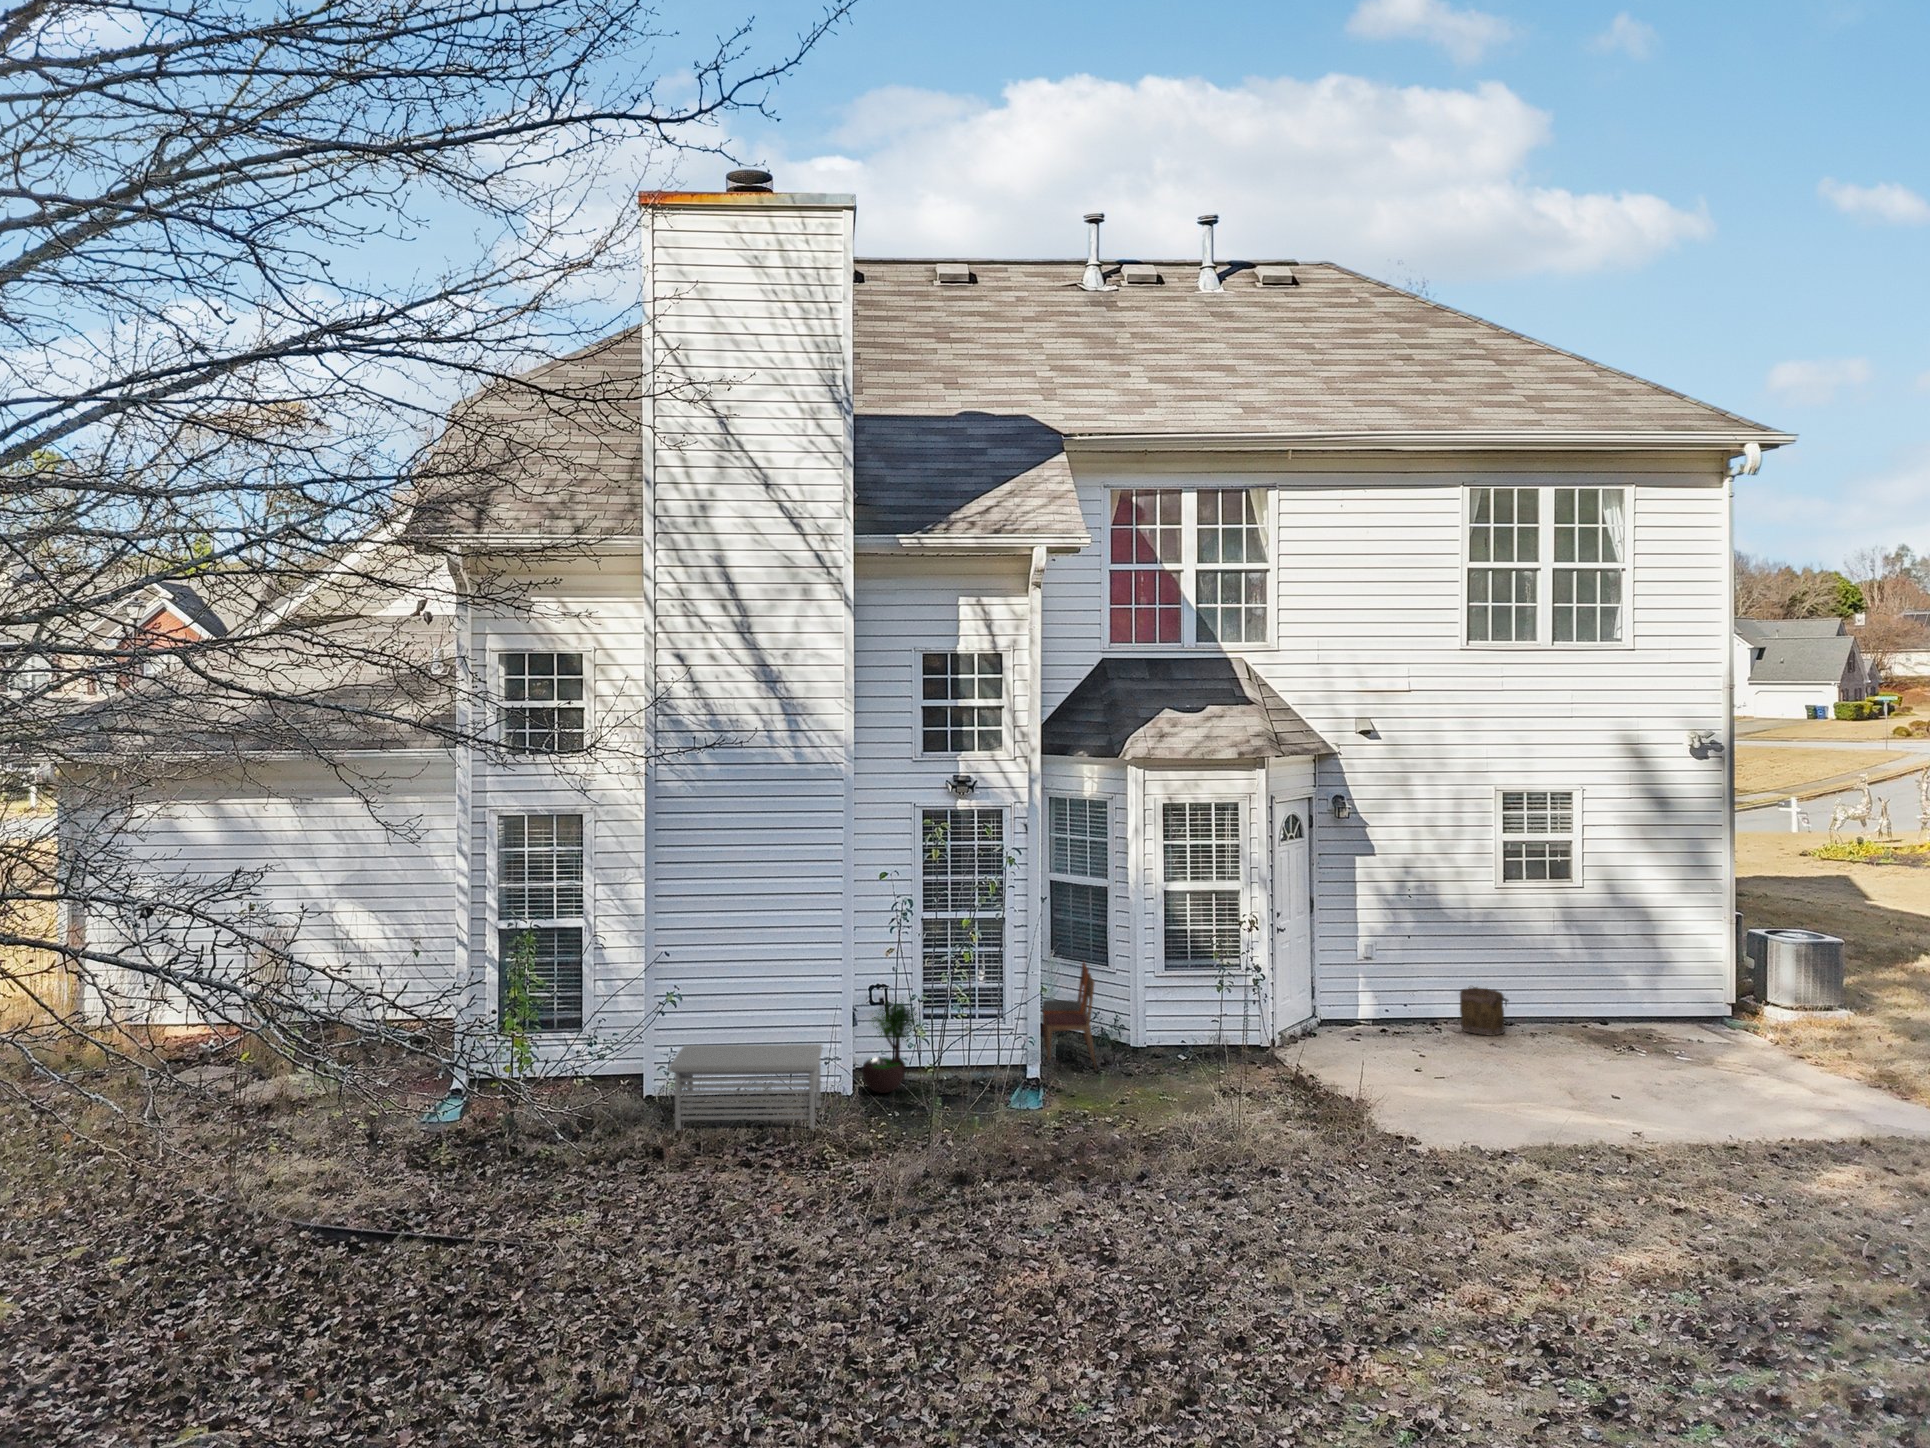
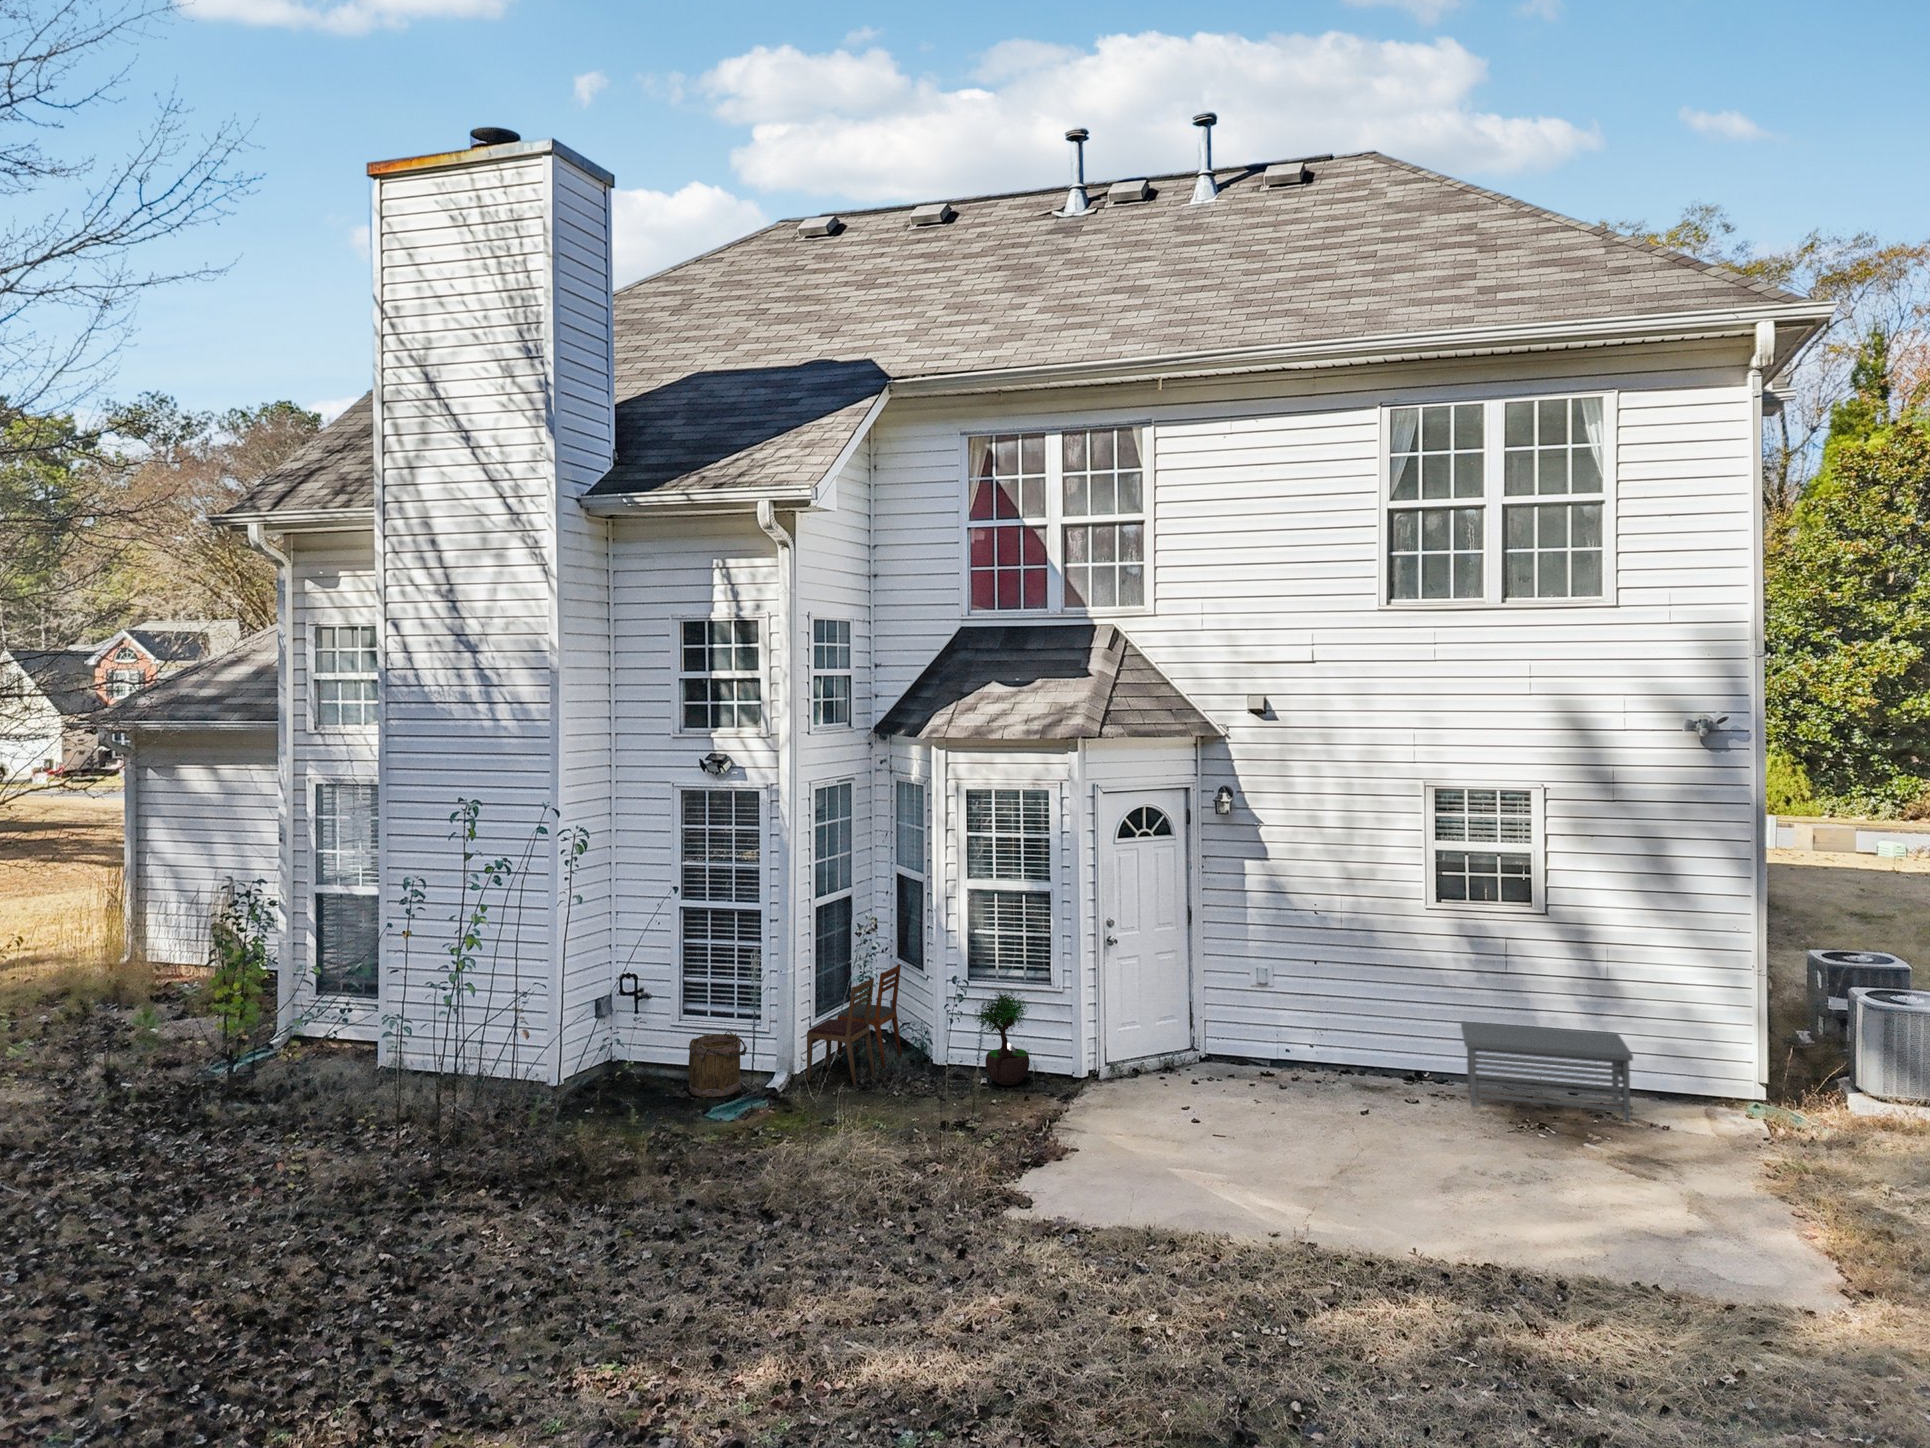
bucket: present [1460,987,1508,1036] -> present [688,1031,747,1098]
potted tree: present [862,1001,918,1093] -> present [973,990,1029,1085]
storage bench: present [669,1044,822,1130] -> present [1461,1021,1633,1122]

